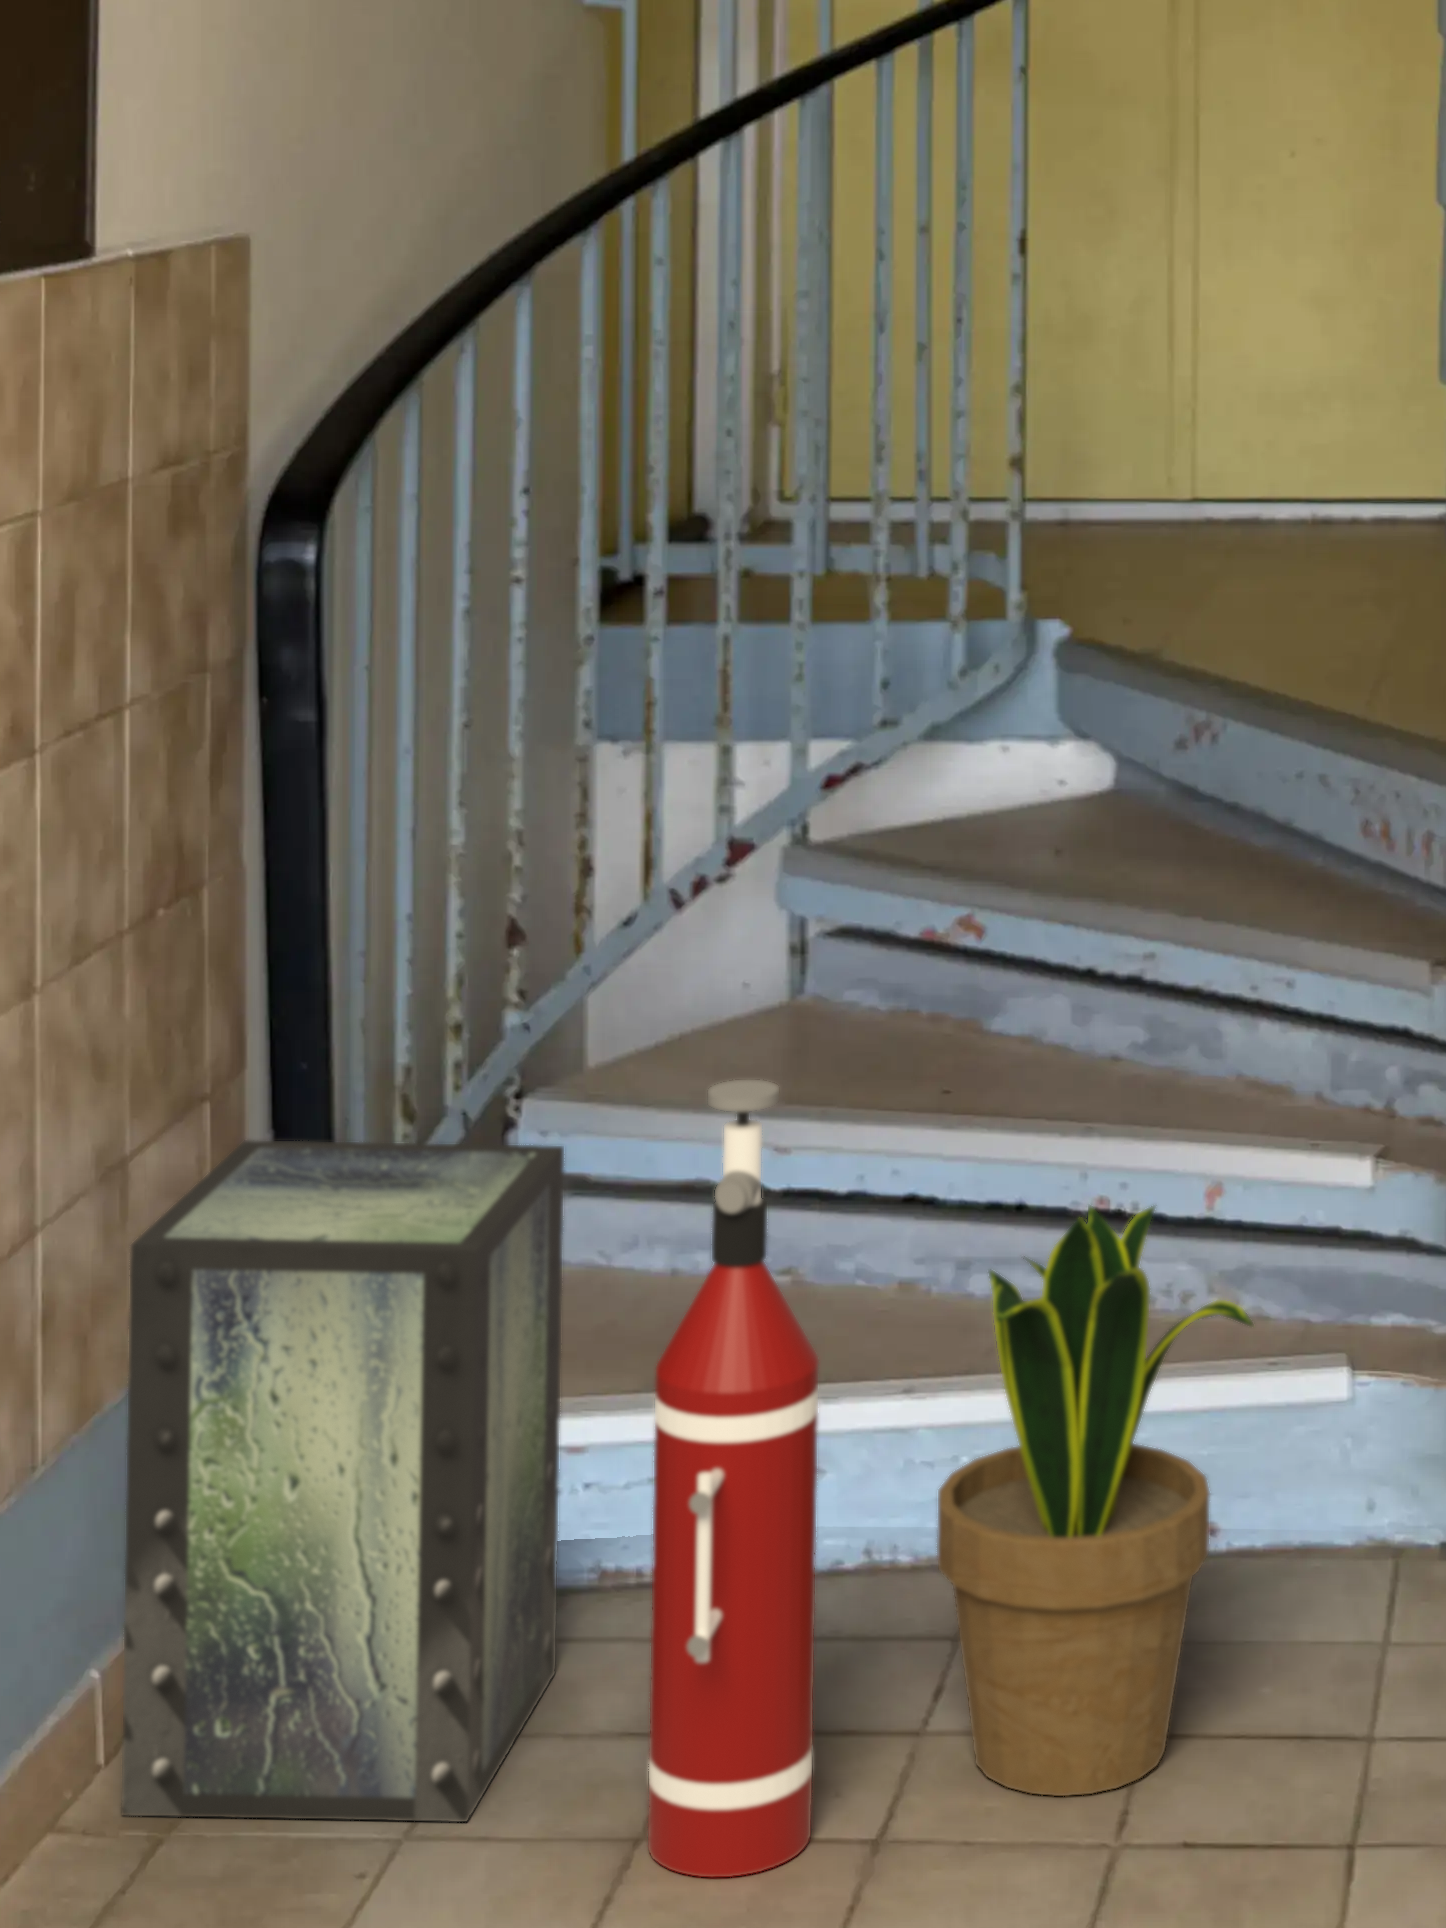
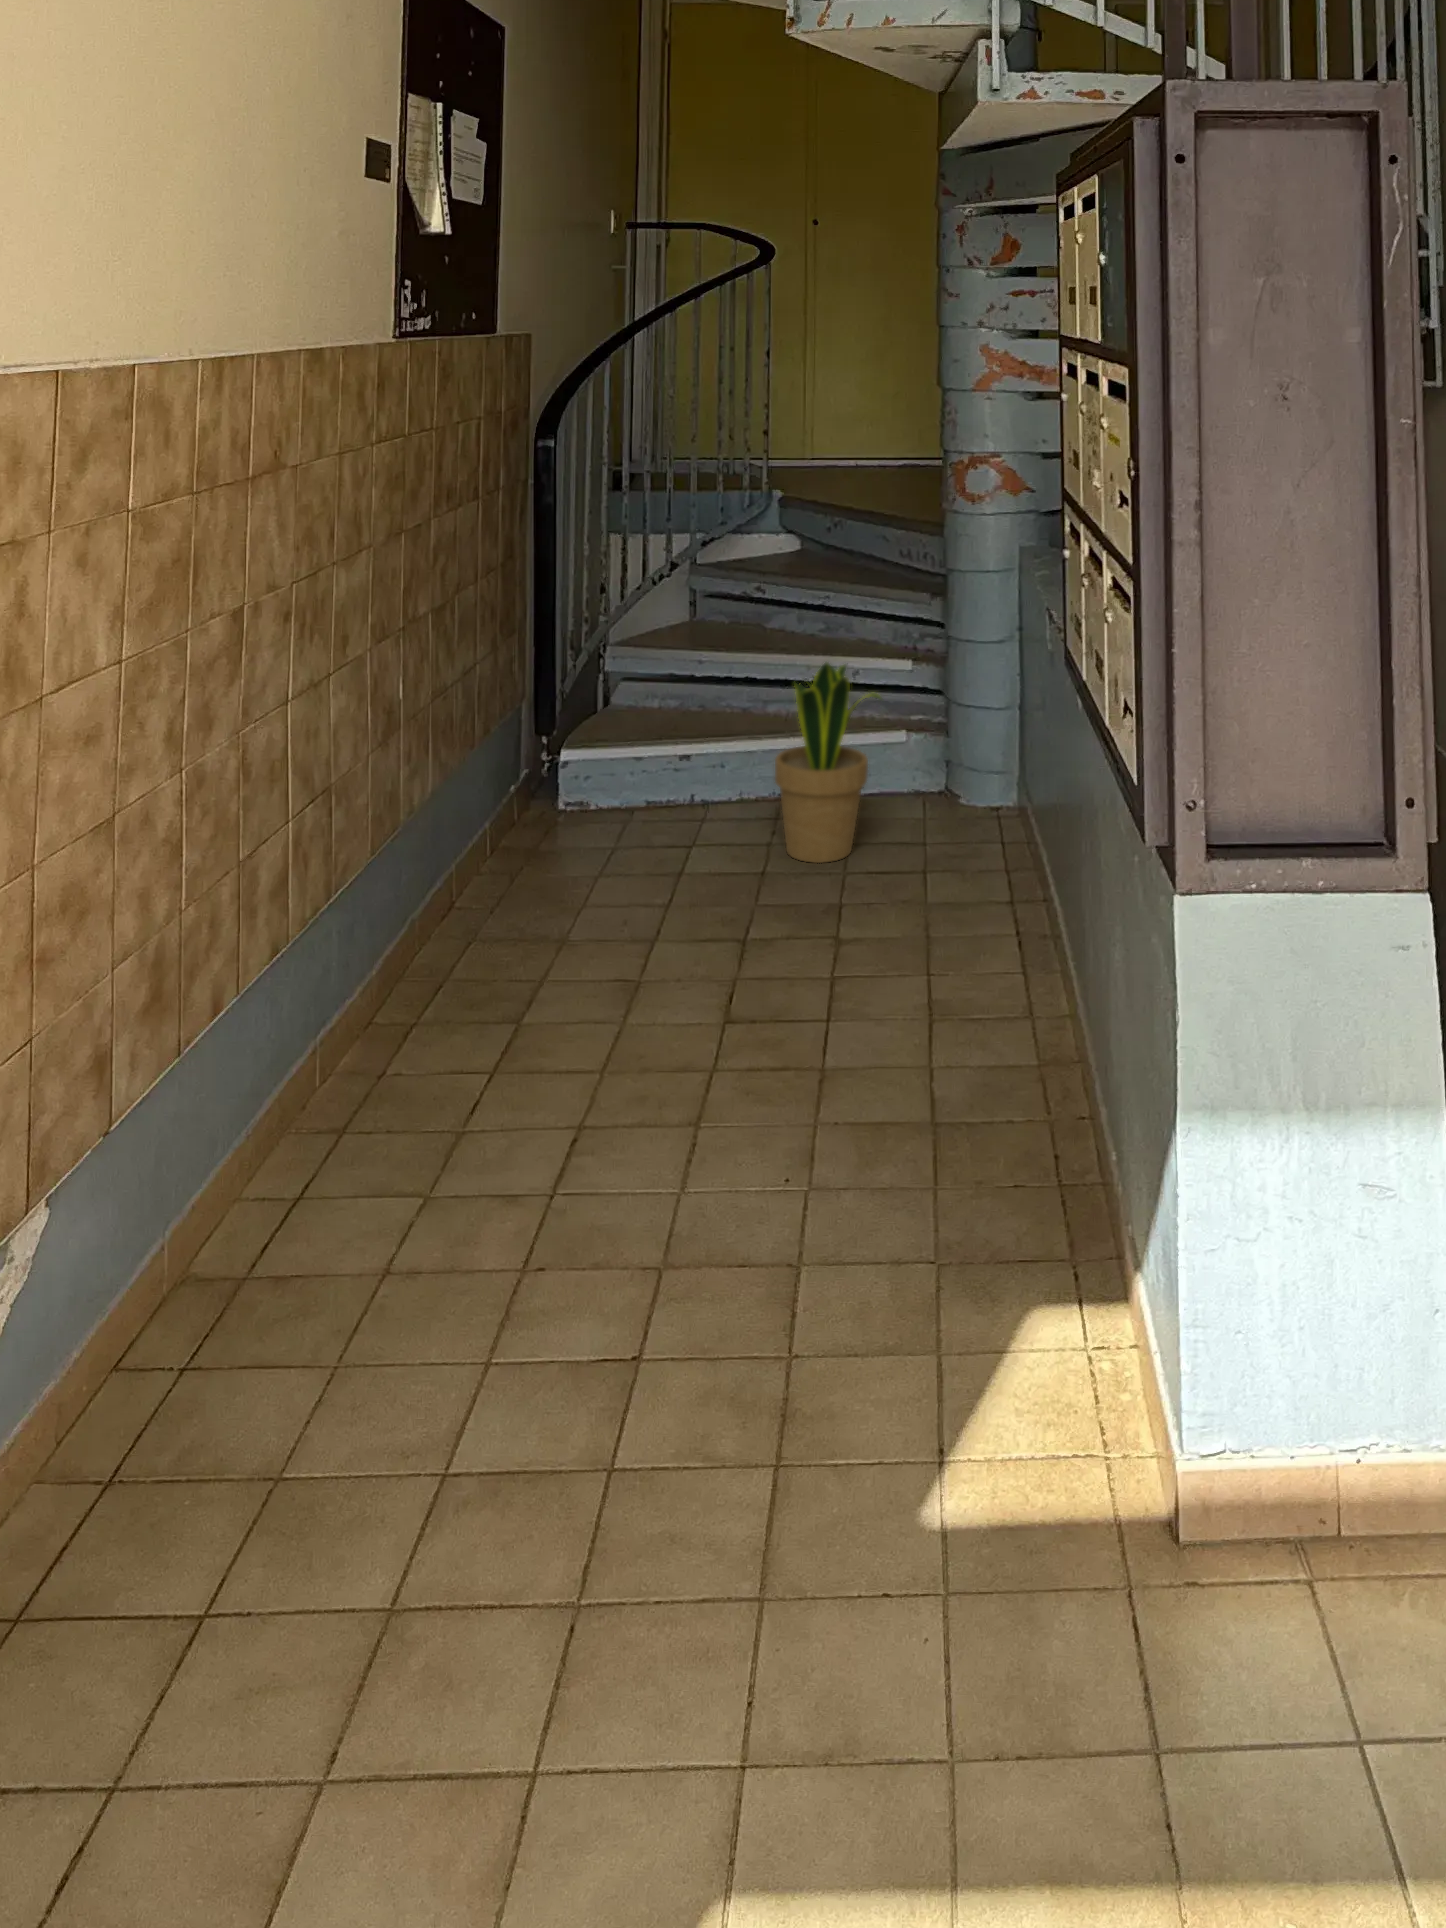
fire extinguisher: present [648,1080,818,1877] -> none [680,610,740,884]
storage box: present [121,1140,564,1822] -> none [497,640,645,869]

